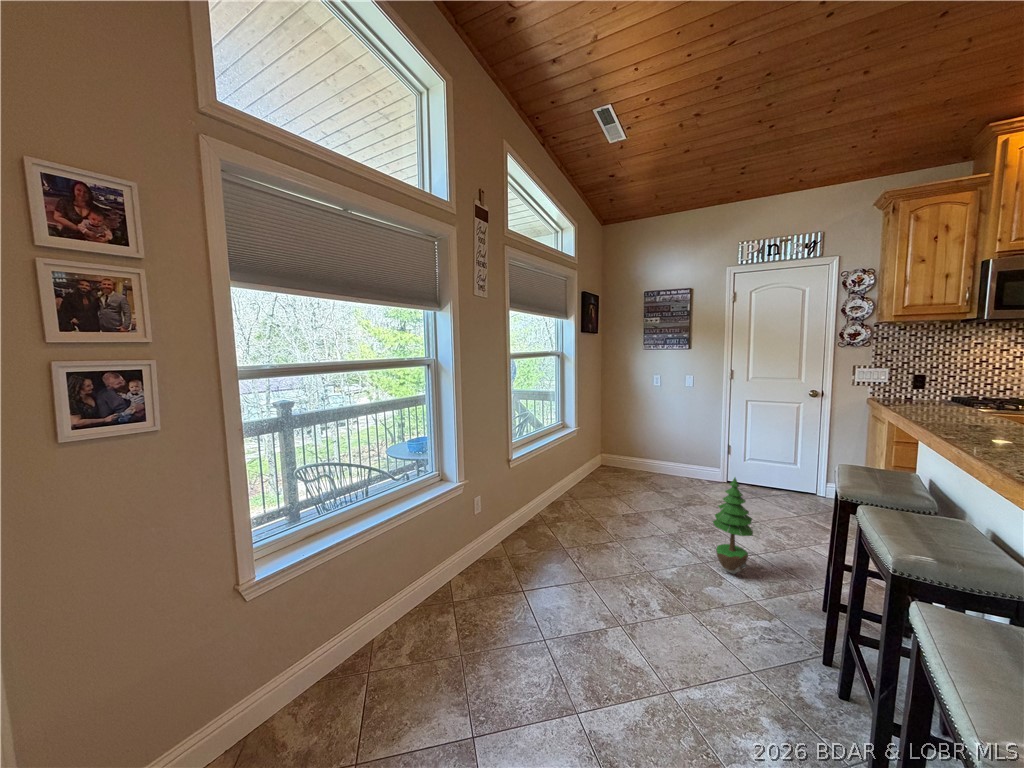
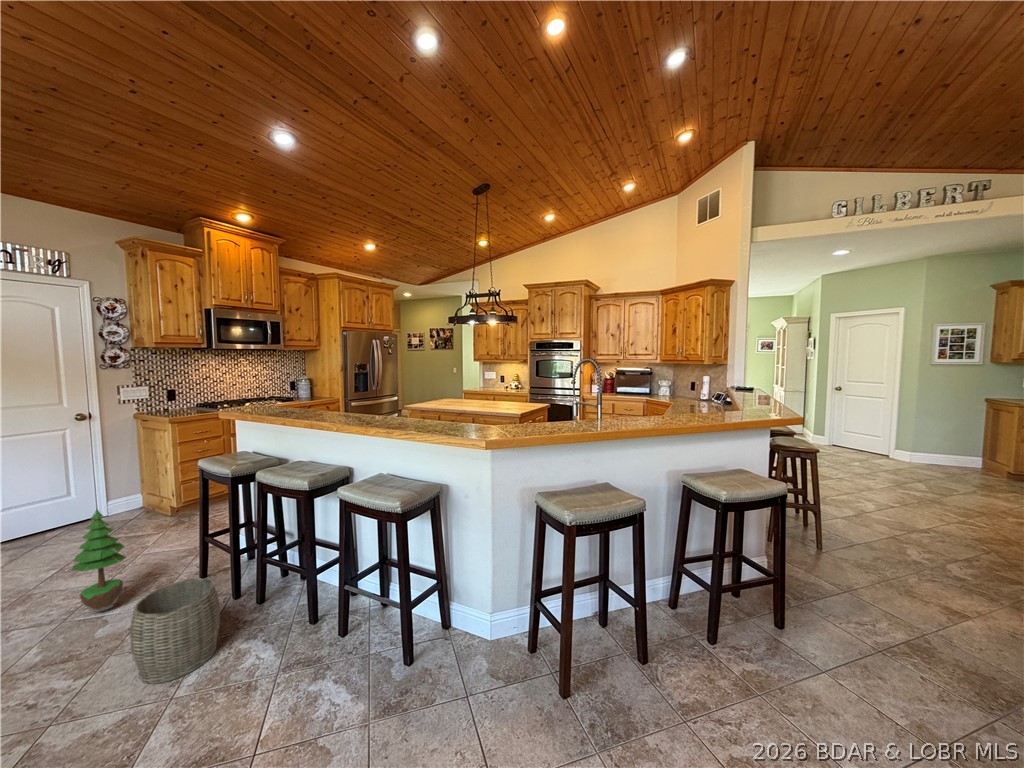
woven basket: none [674,576,760,696] -> present [130,579,220,684]

